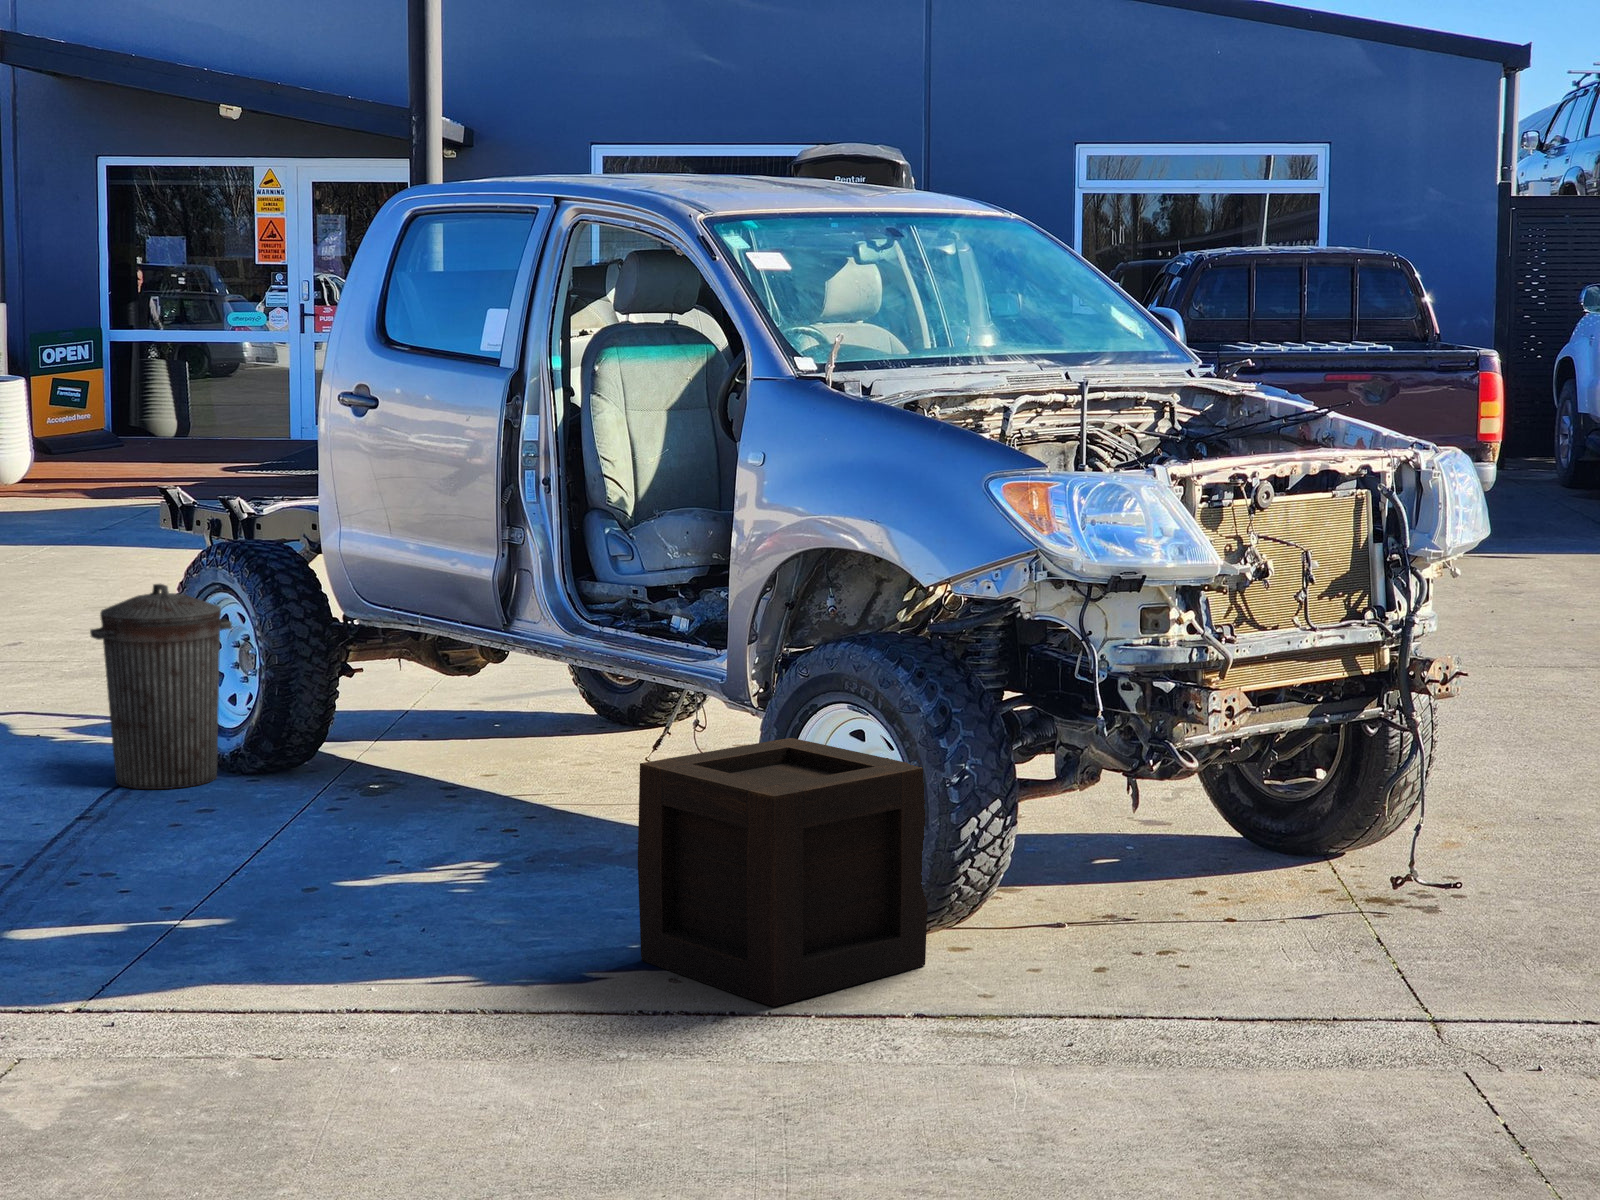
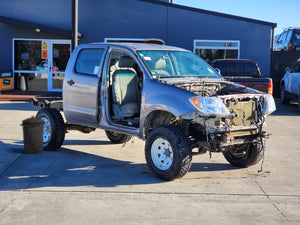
wooden crate: present [638,738,928,1007] -> none [125,144,177,192]

